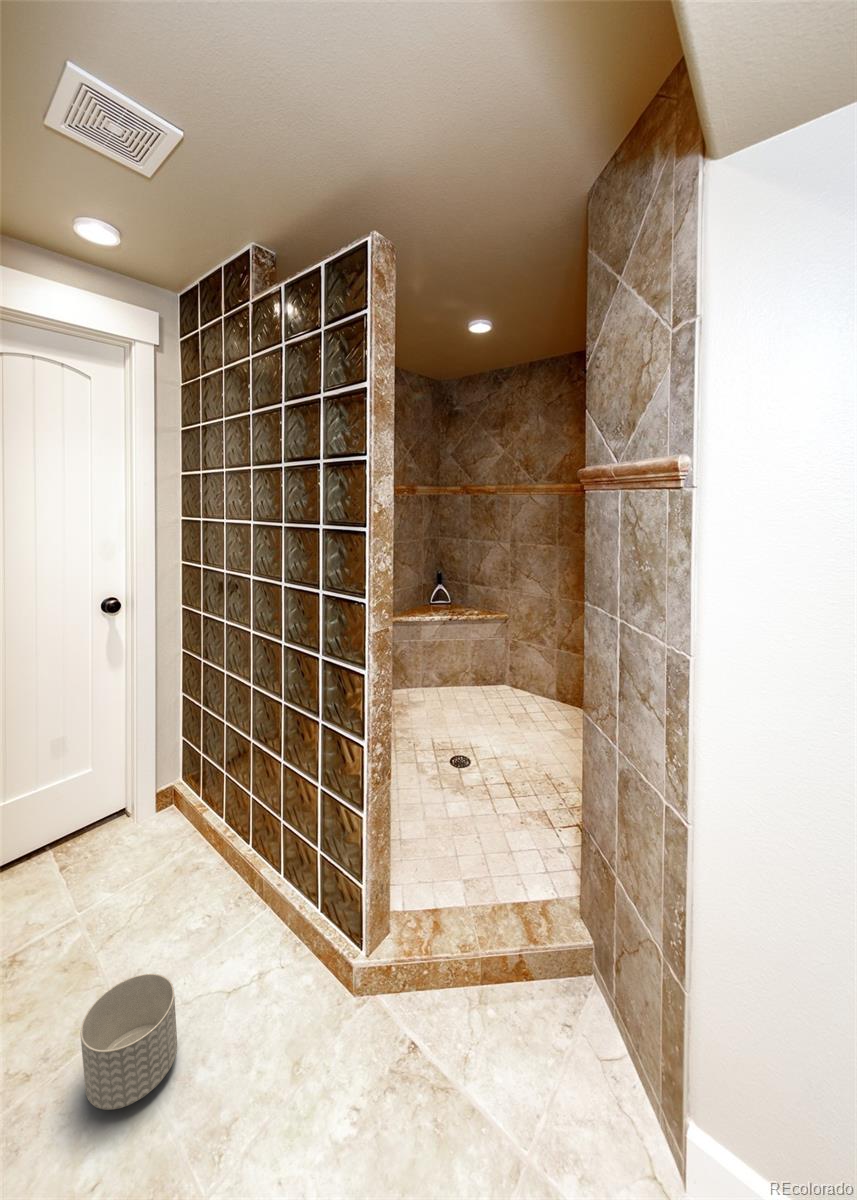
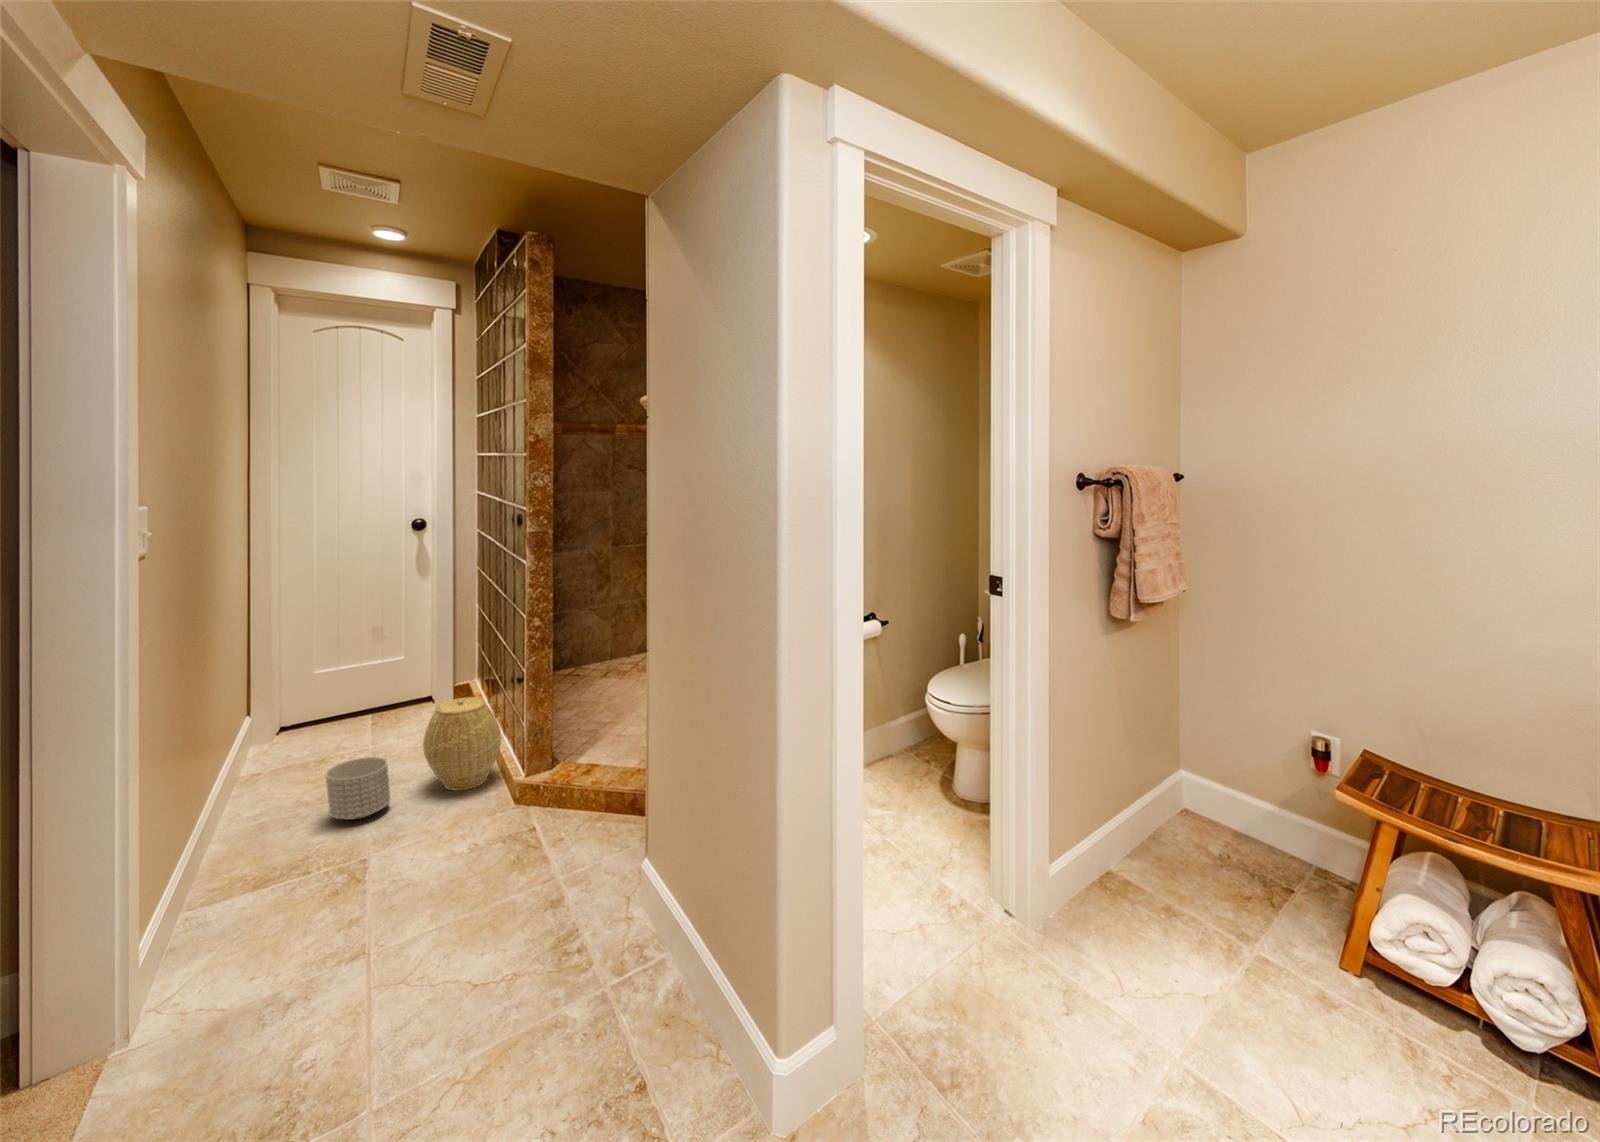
woven basket: none [205,843,304,984] -> present [423,697,501,791]

